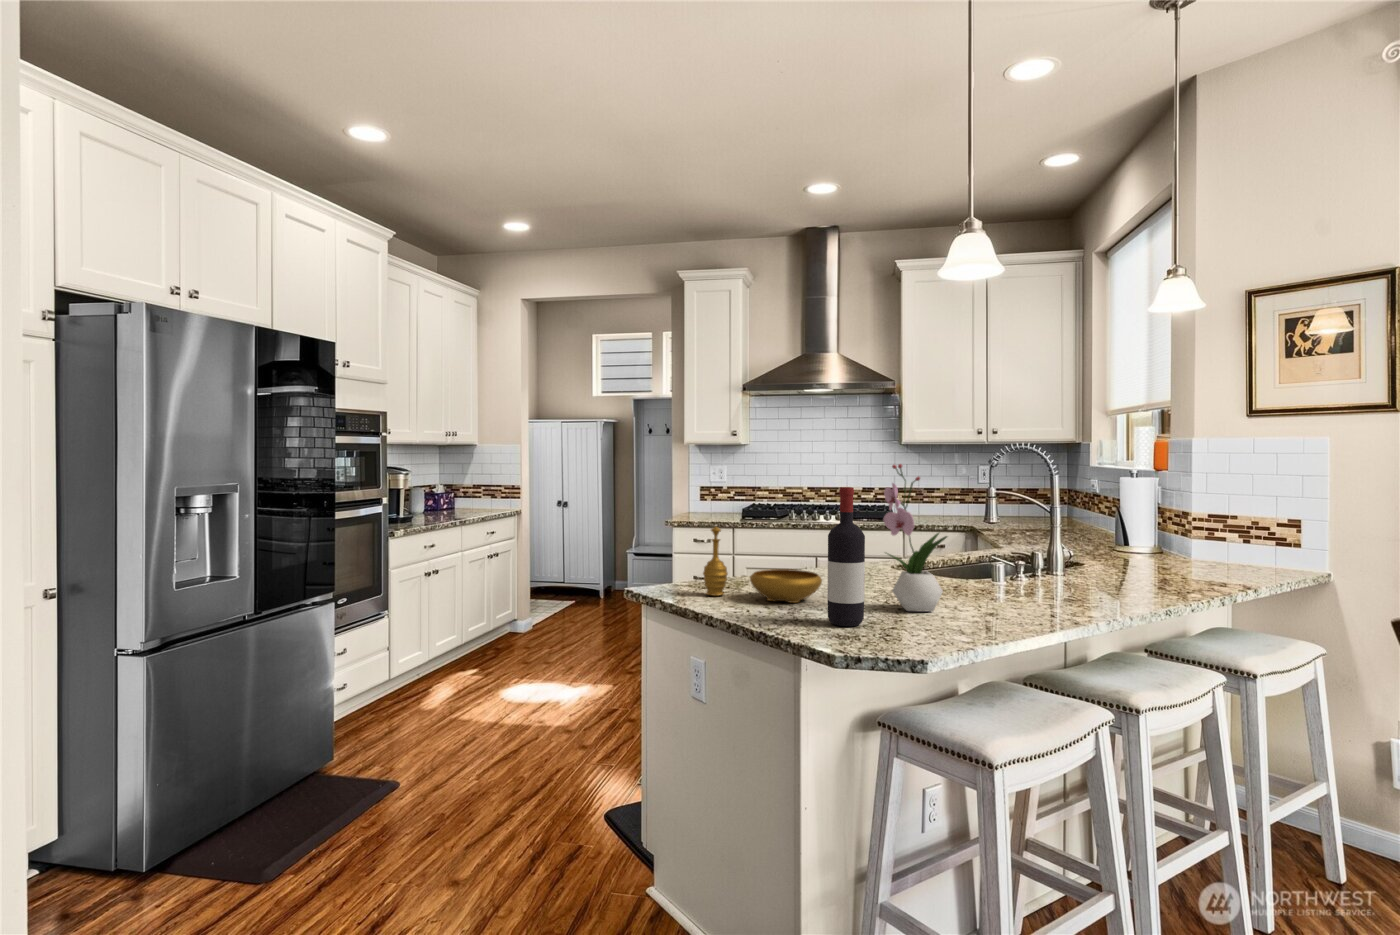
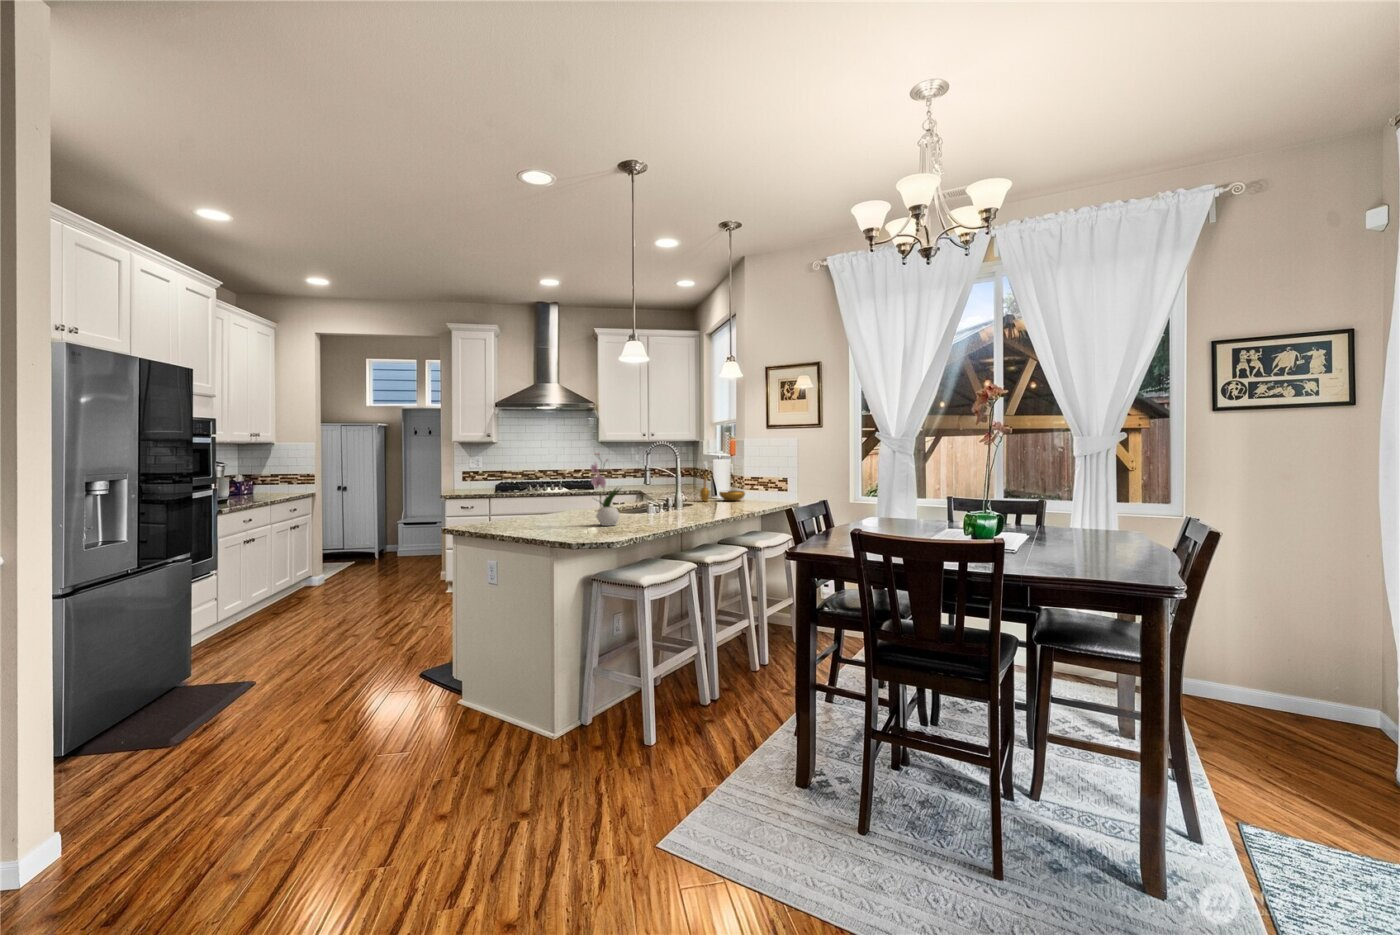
wine bottle: present [827,487,865,626] -> none [564,464,582,533]
decorative bowl: present [703,527,822,603] -> present [700,475,745,501]

